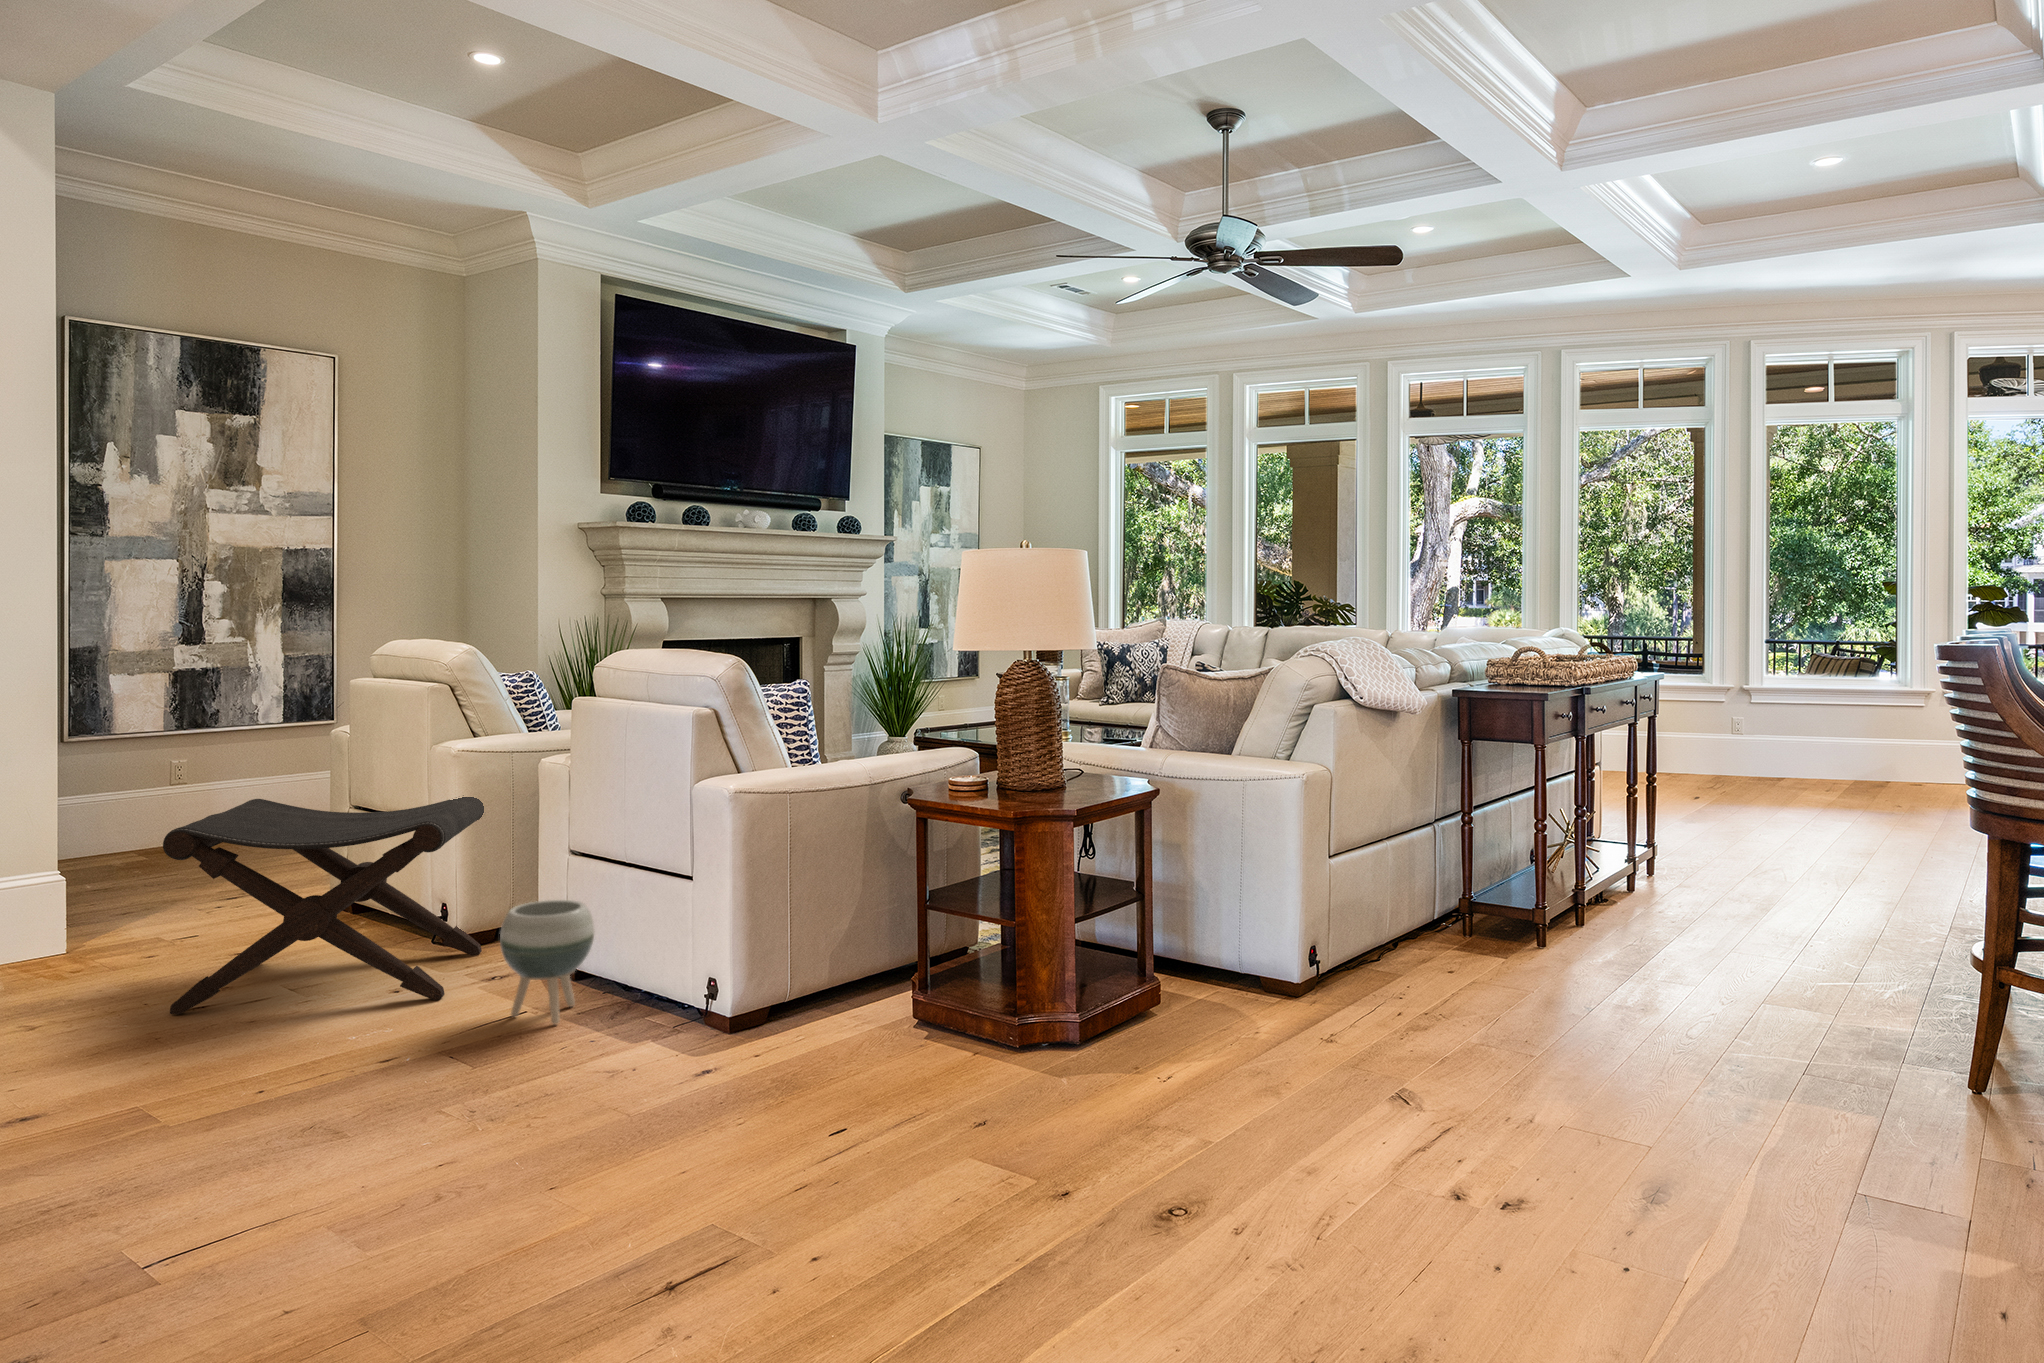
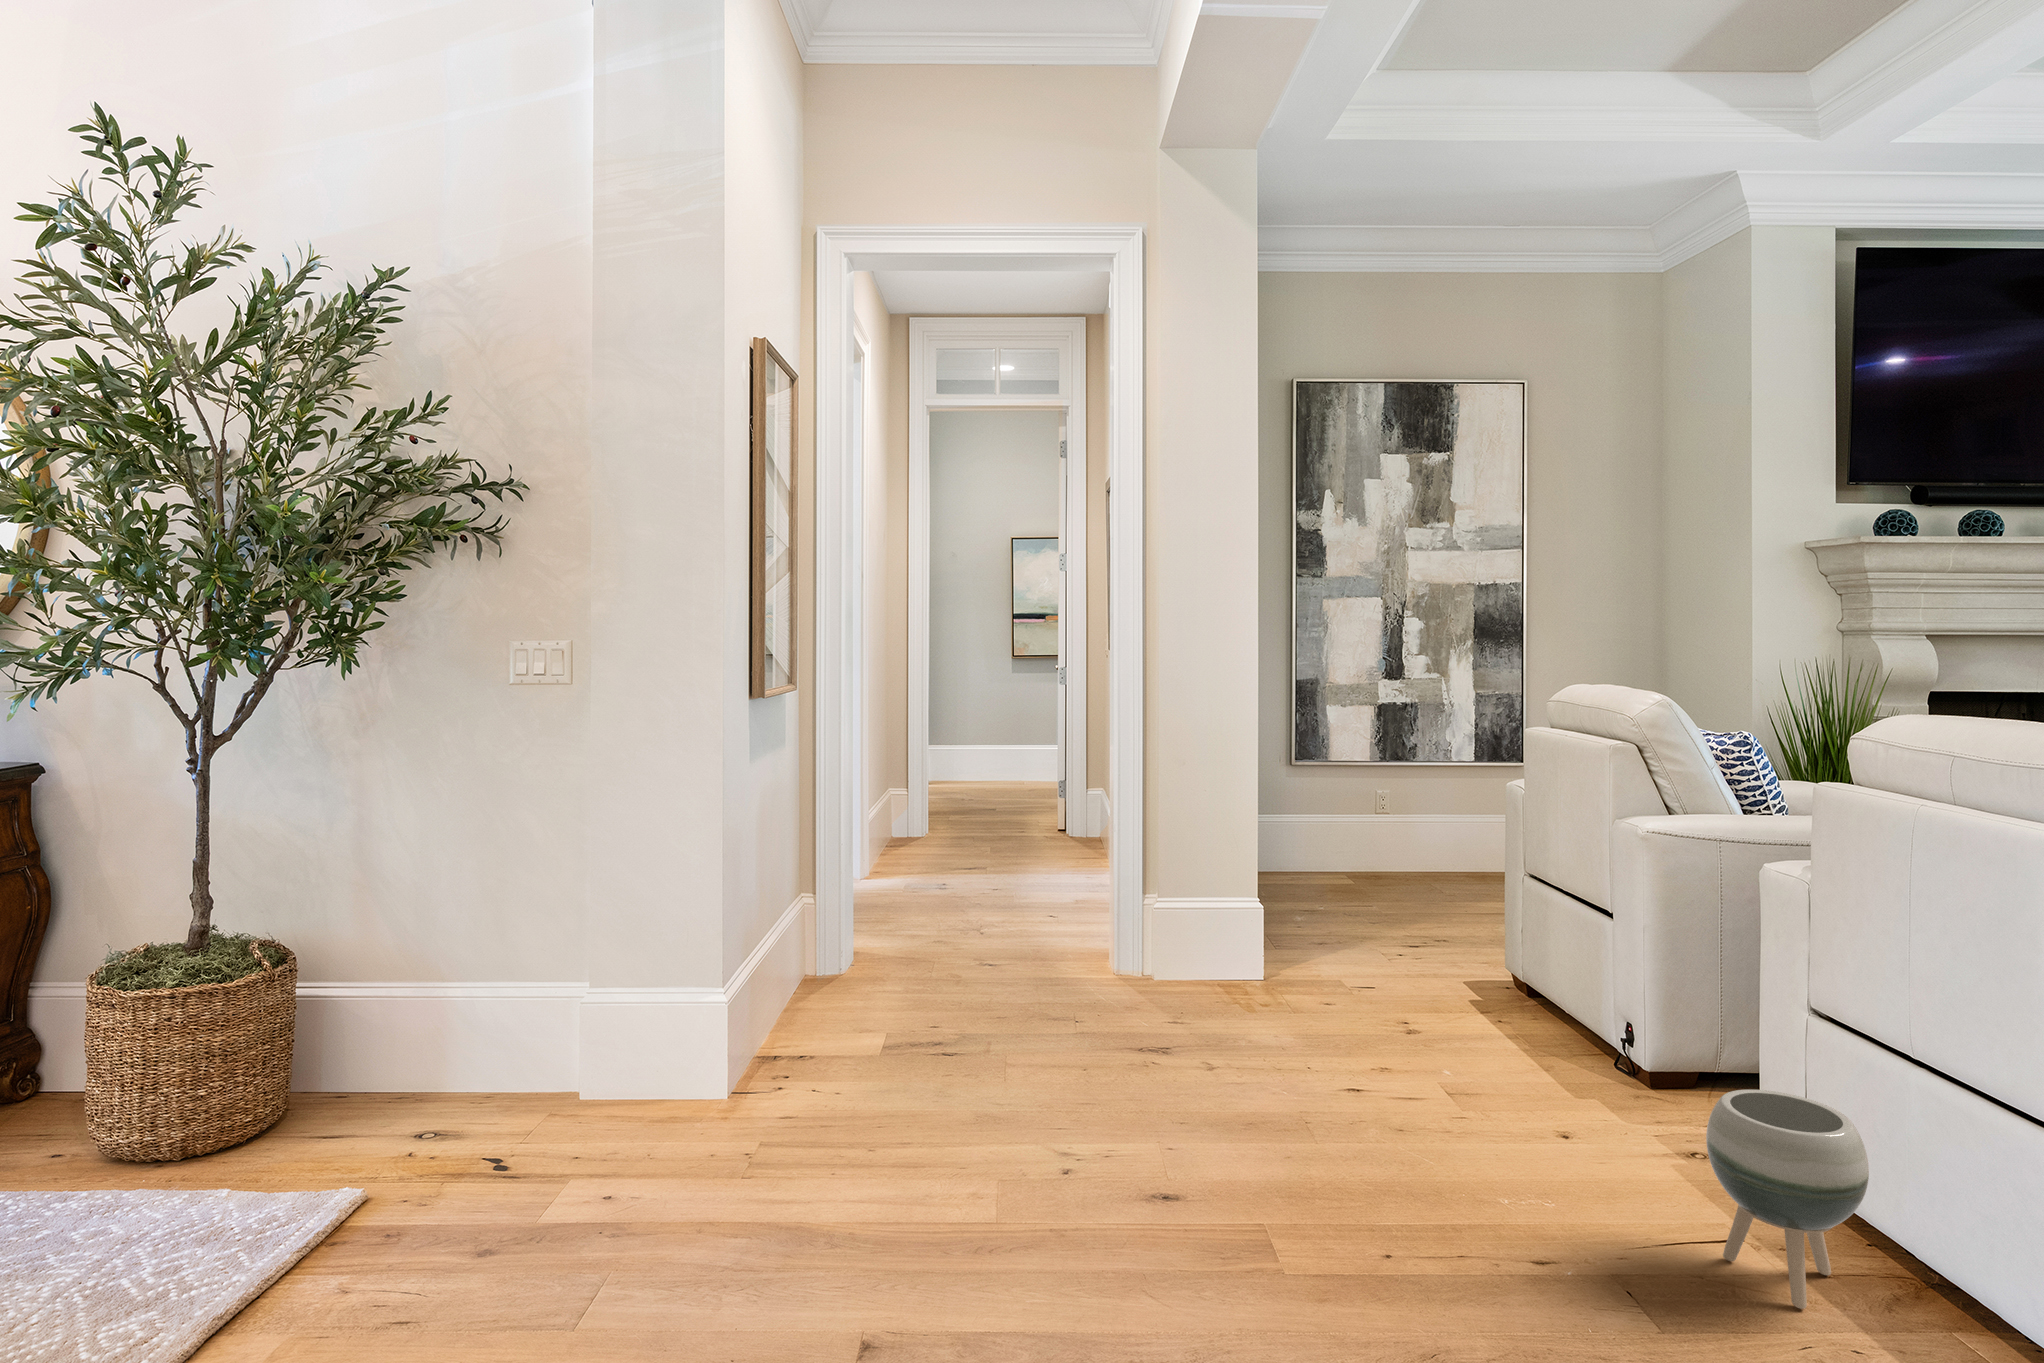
footstool: present [163,795,484,1015] -> none [1318,856,1686,1178]

